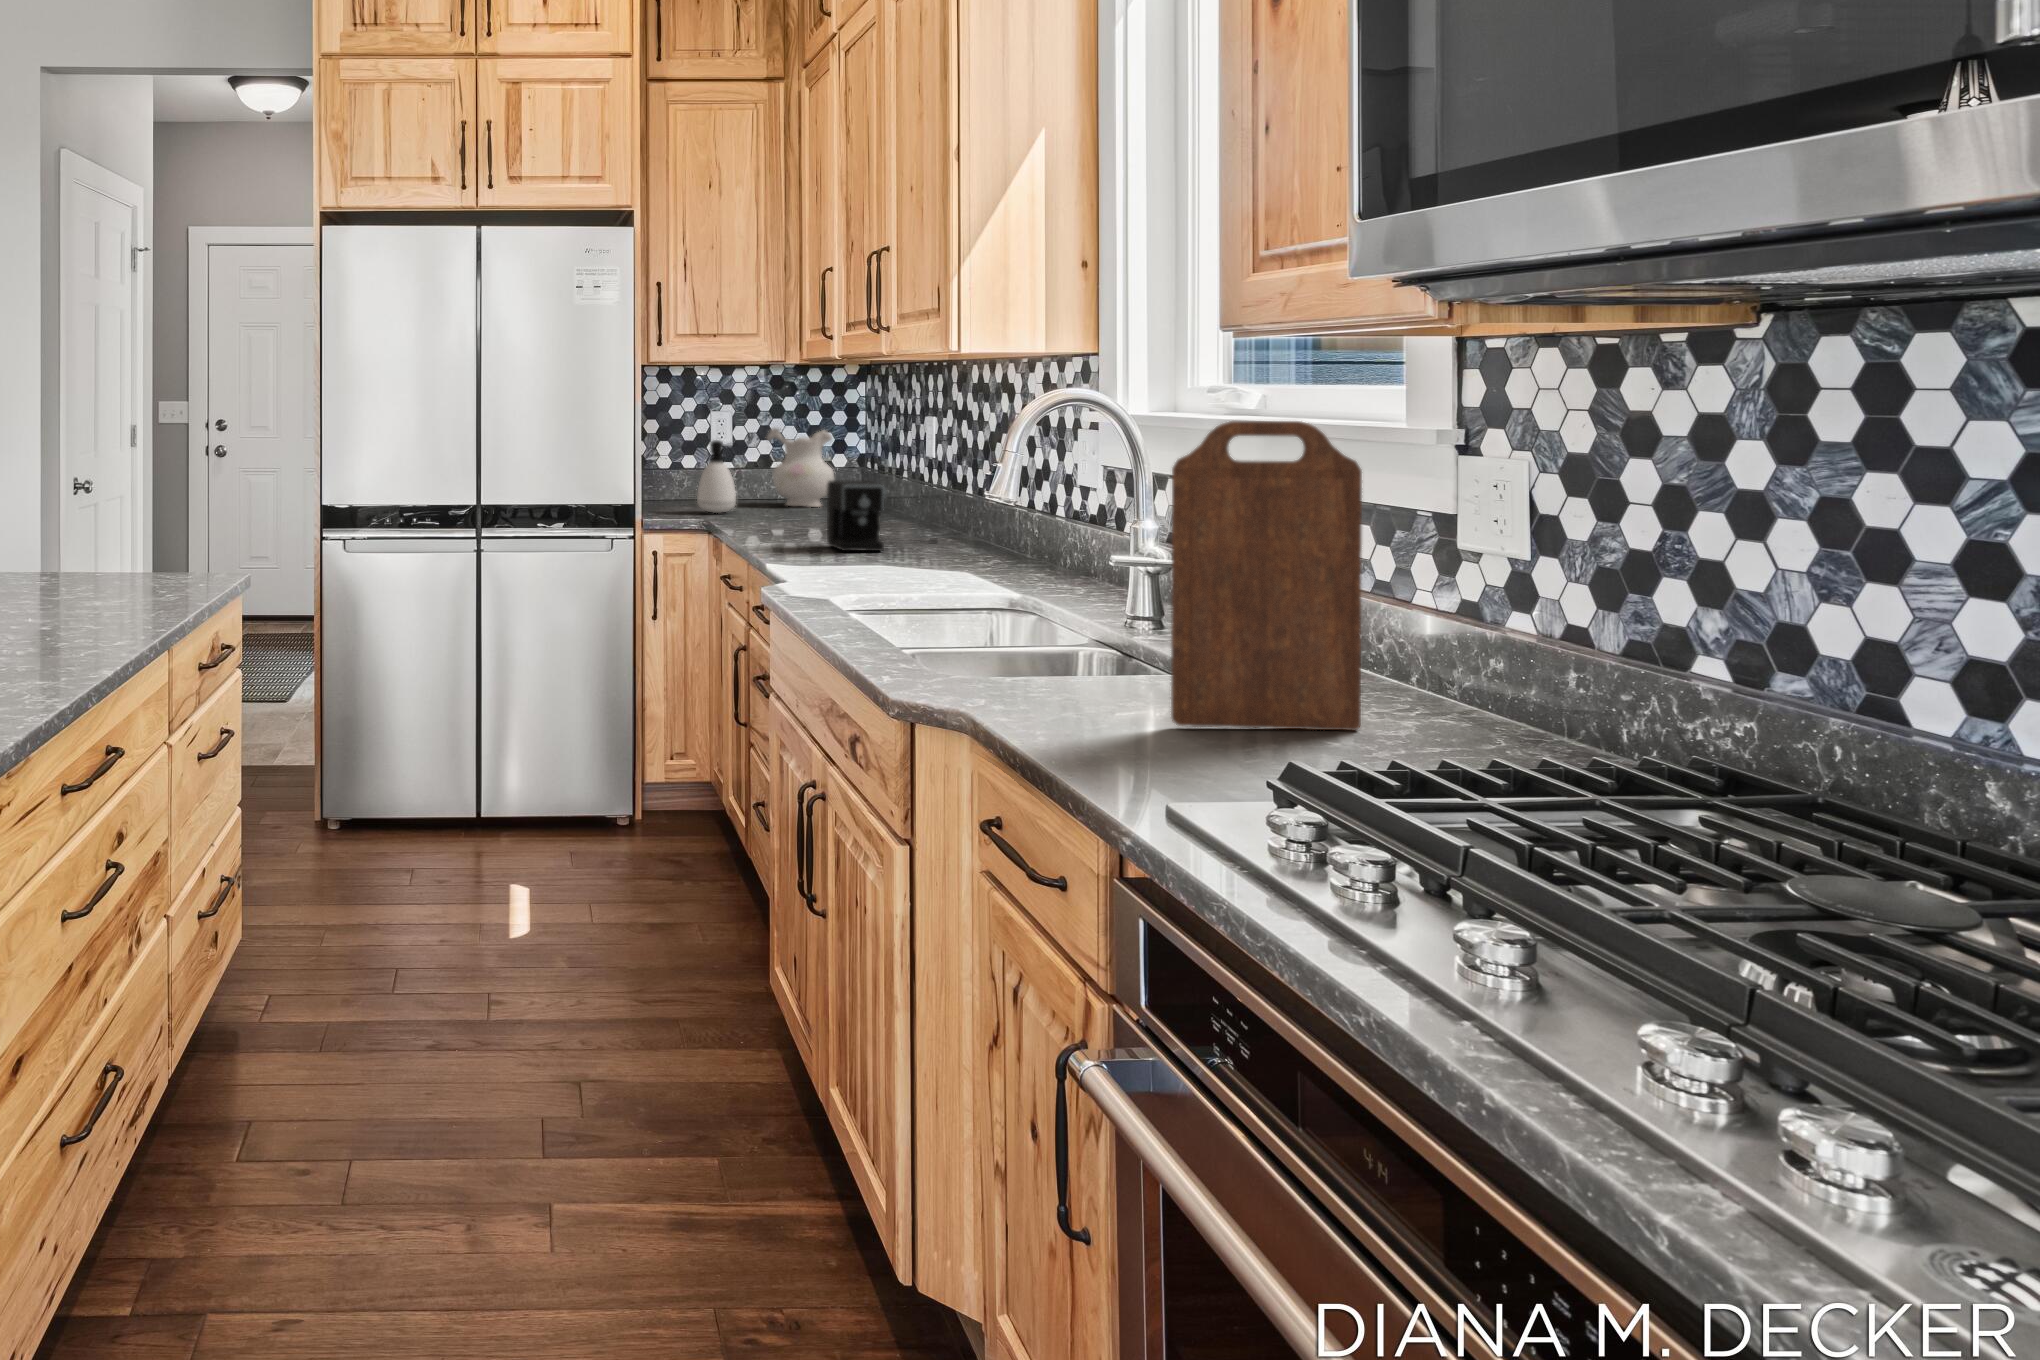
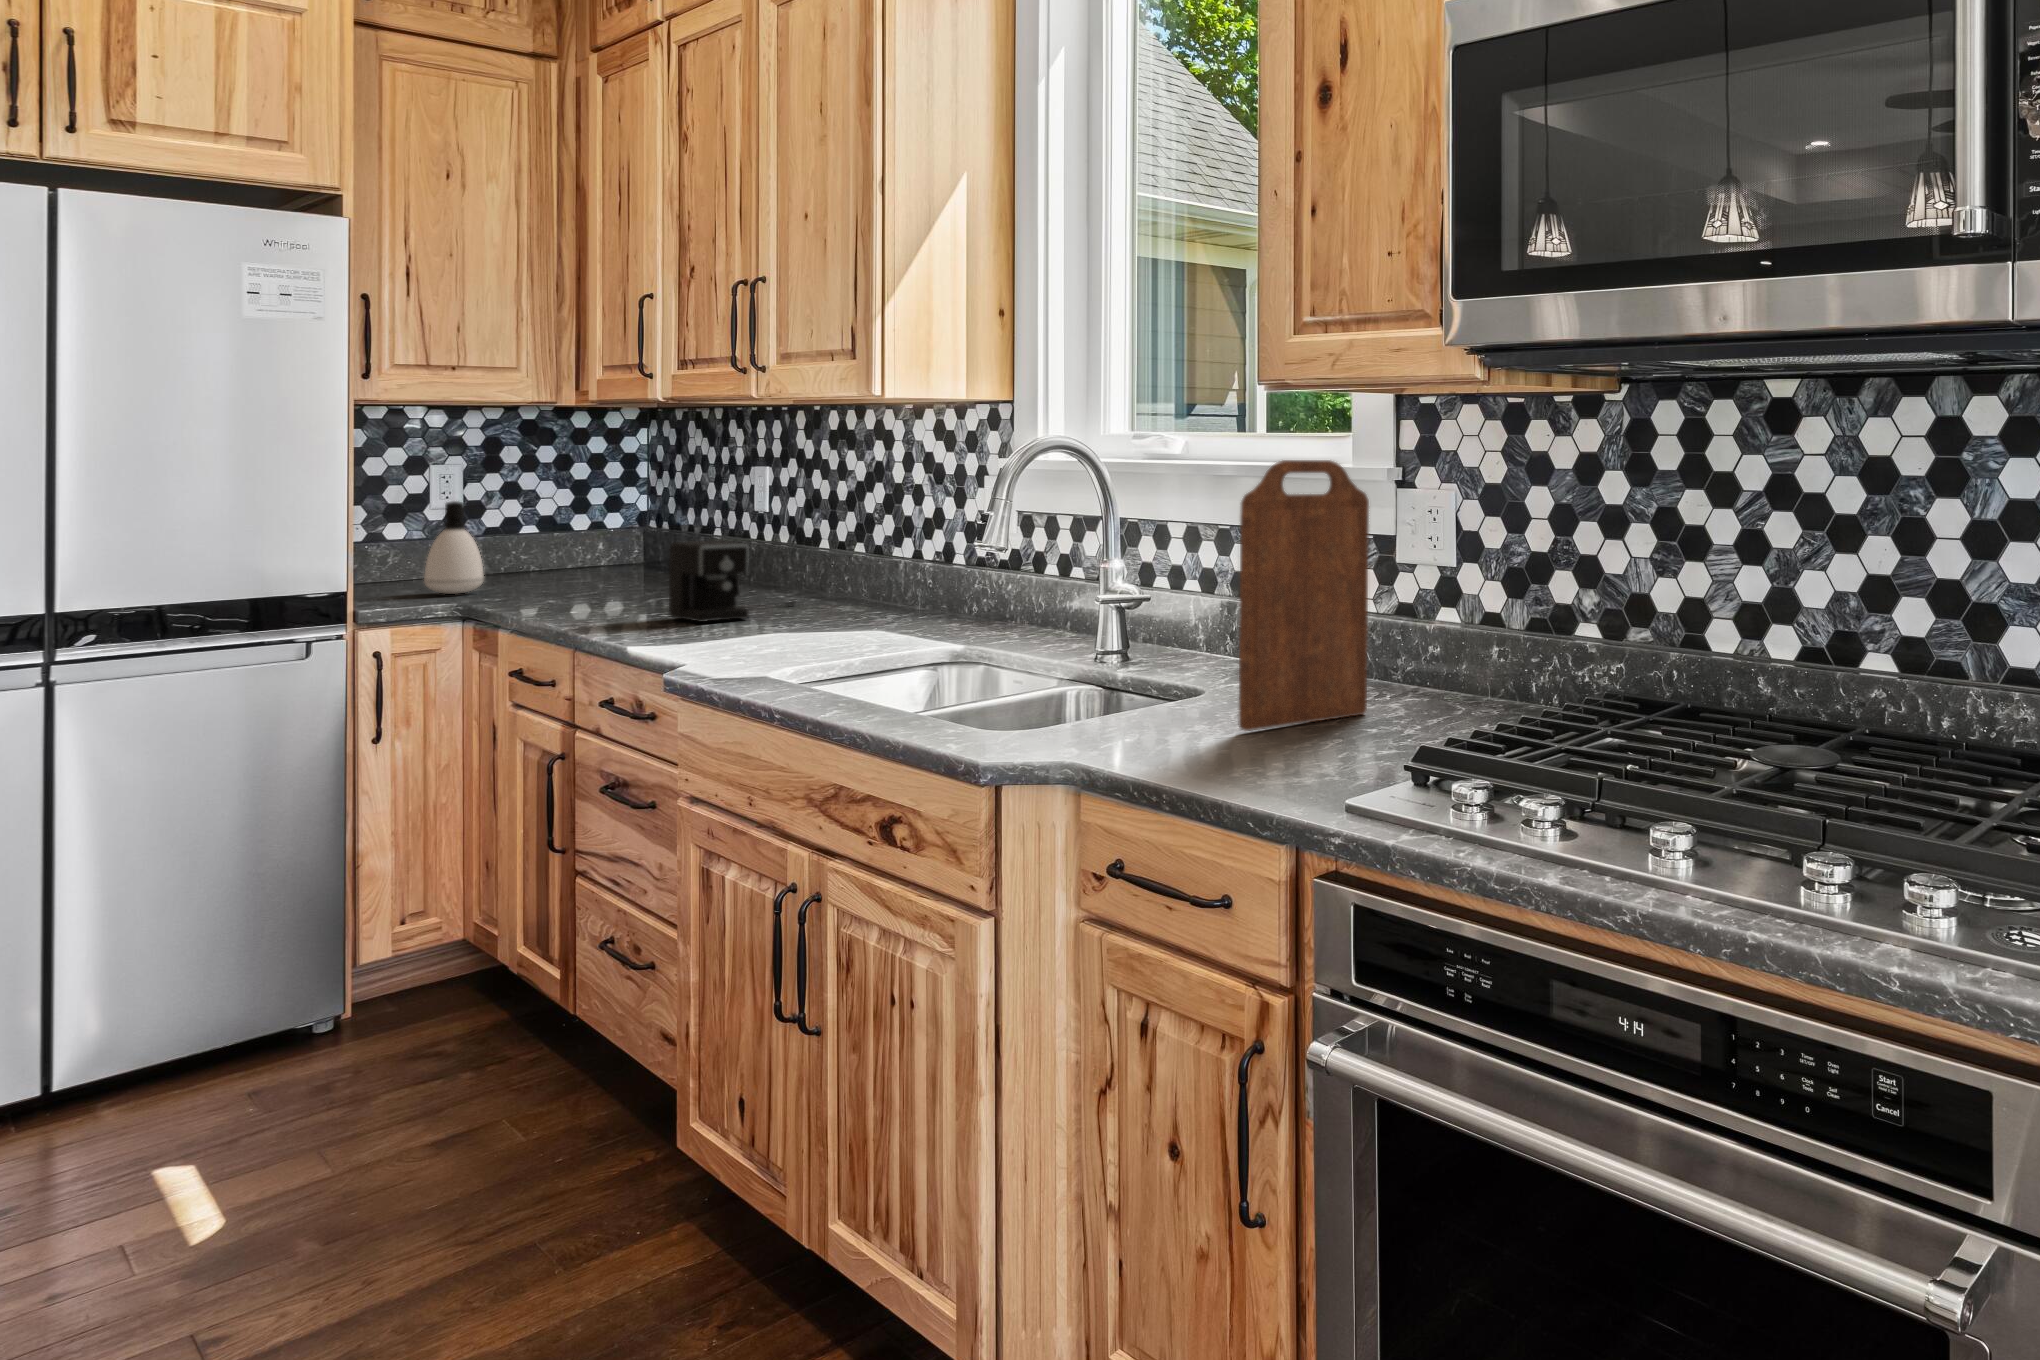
ceramic pitcher: present [768,428,834,507] -> none [511,484,608,580]

